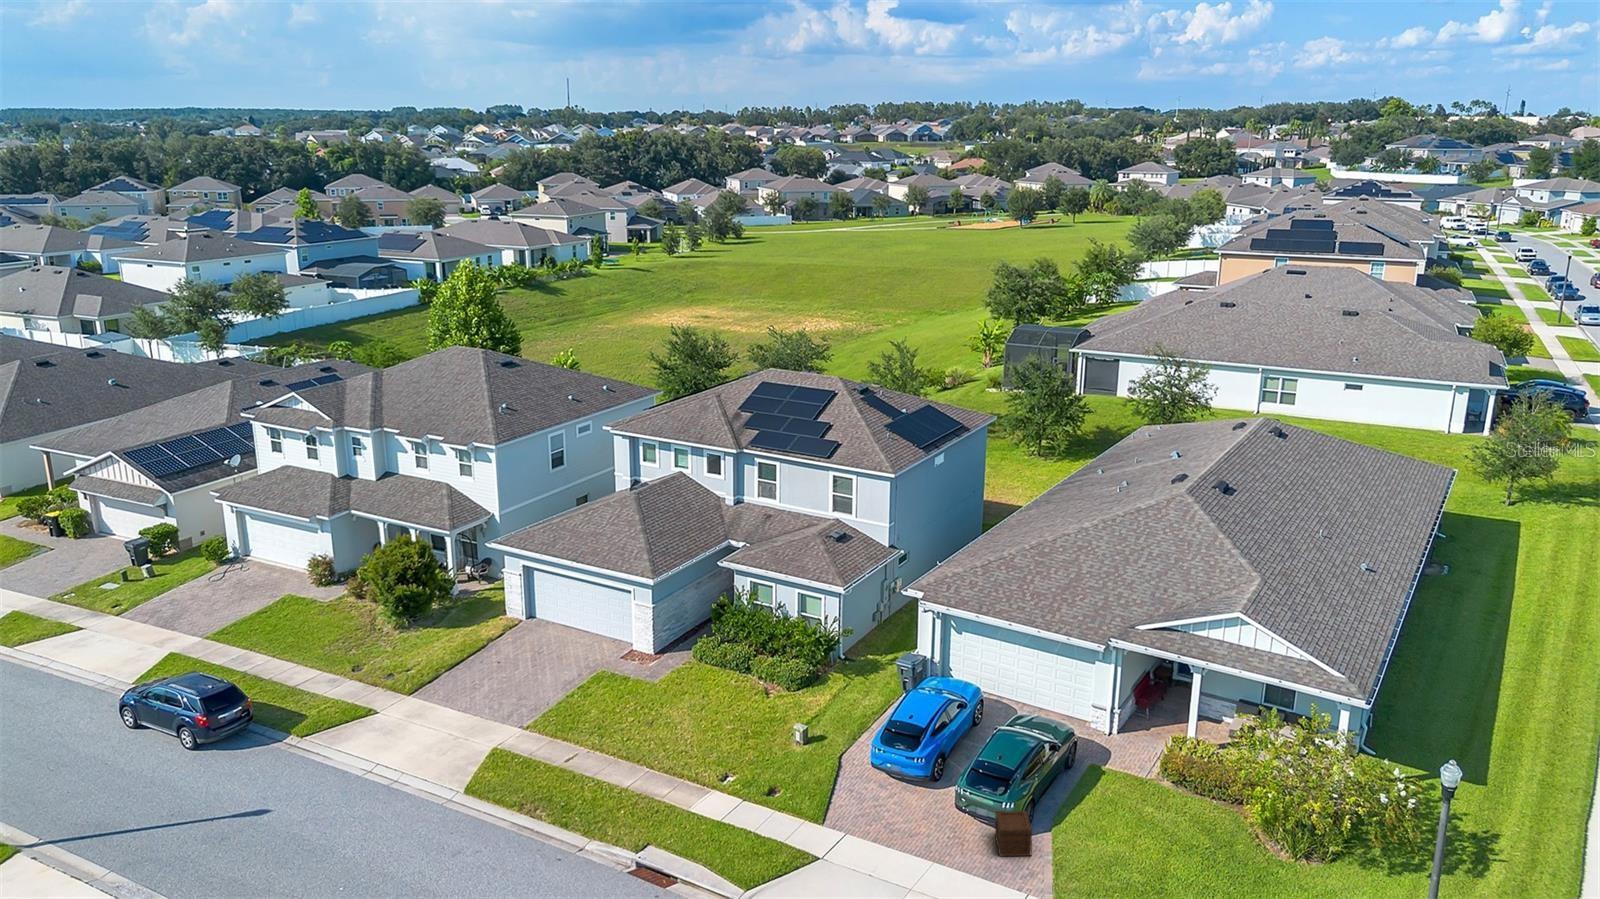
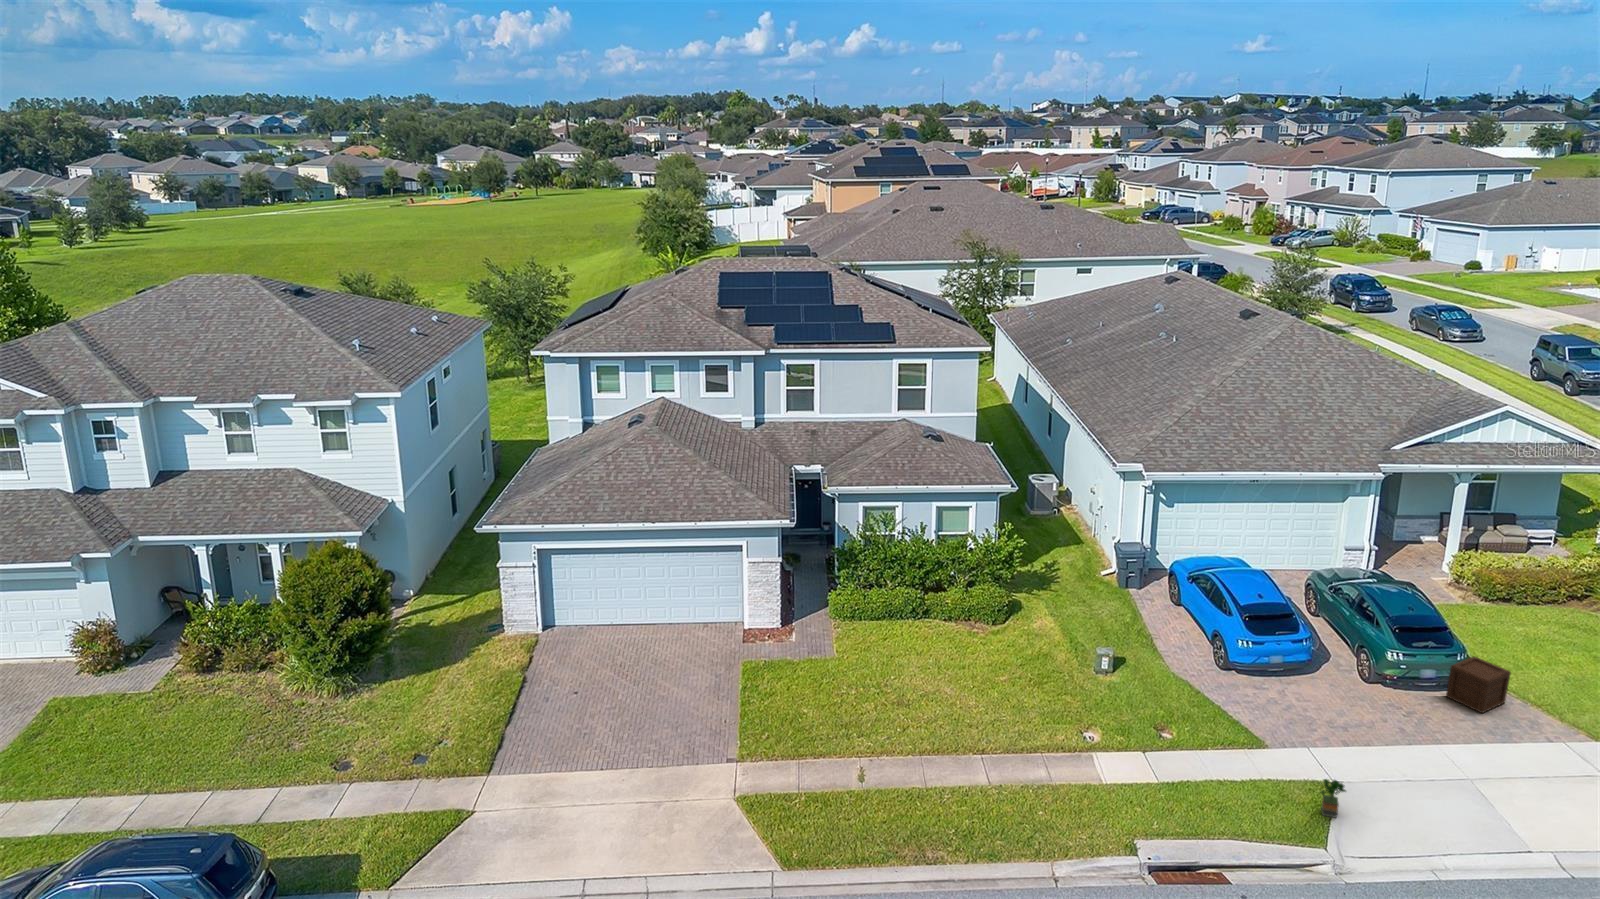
potted tree: none [768,847,789,878] -> present [1319,779,1346,818]

